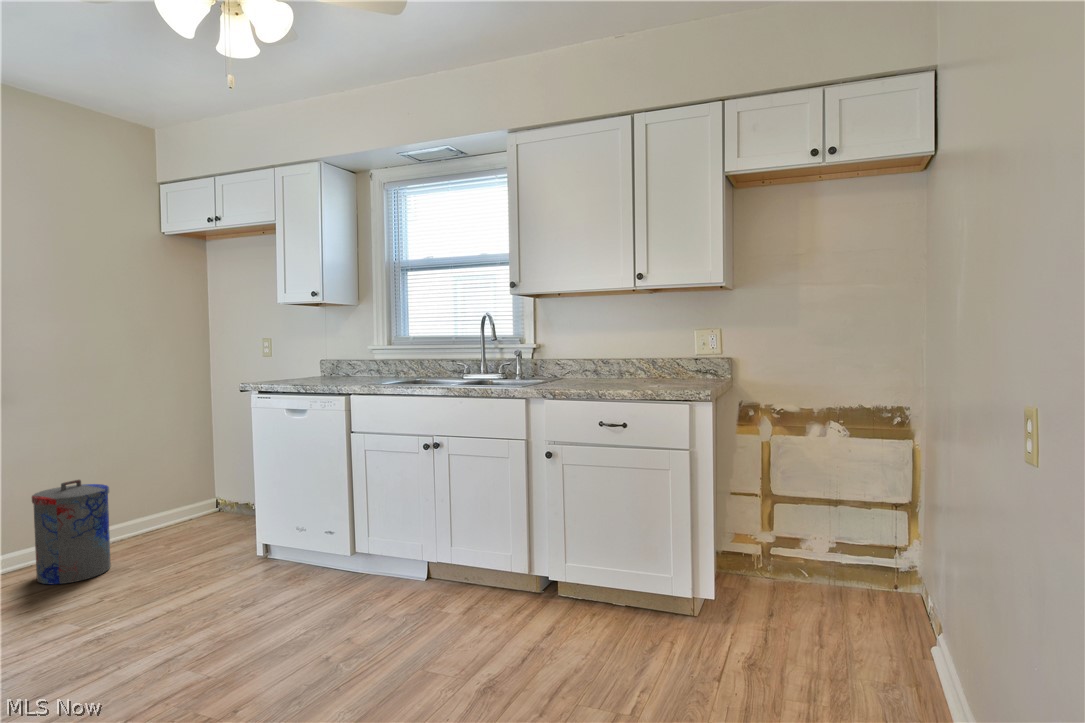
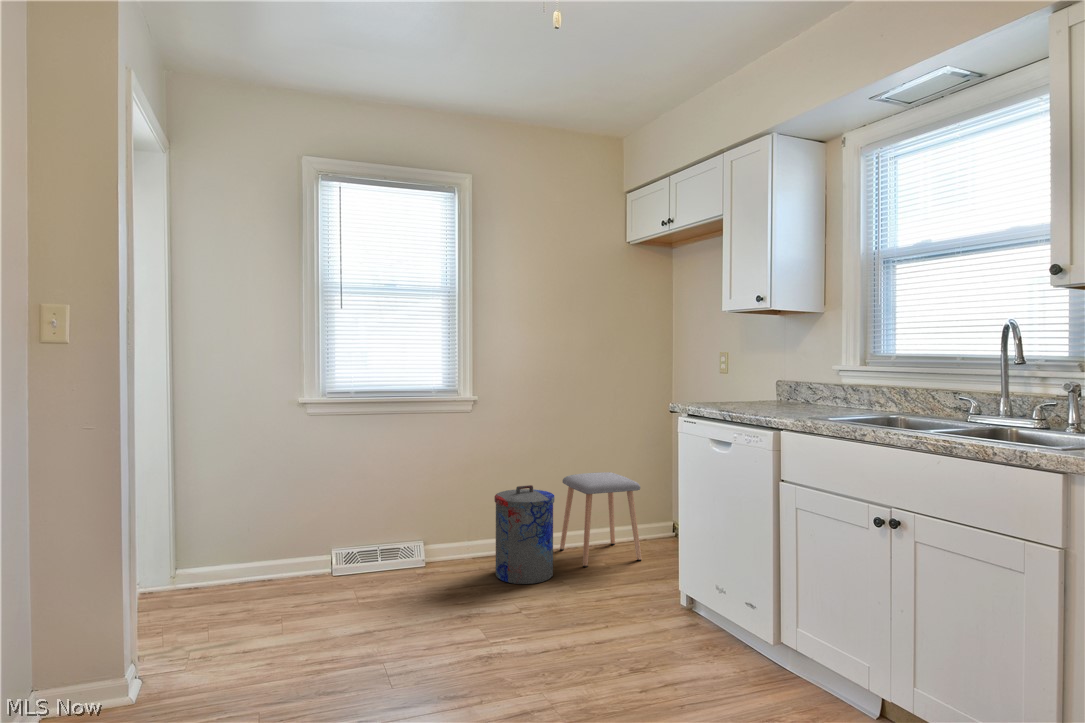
stool: none [102,459,199,552] -> present [560,472,642,567]

